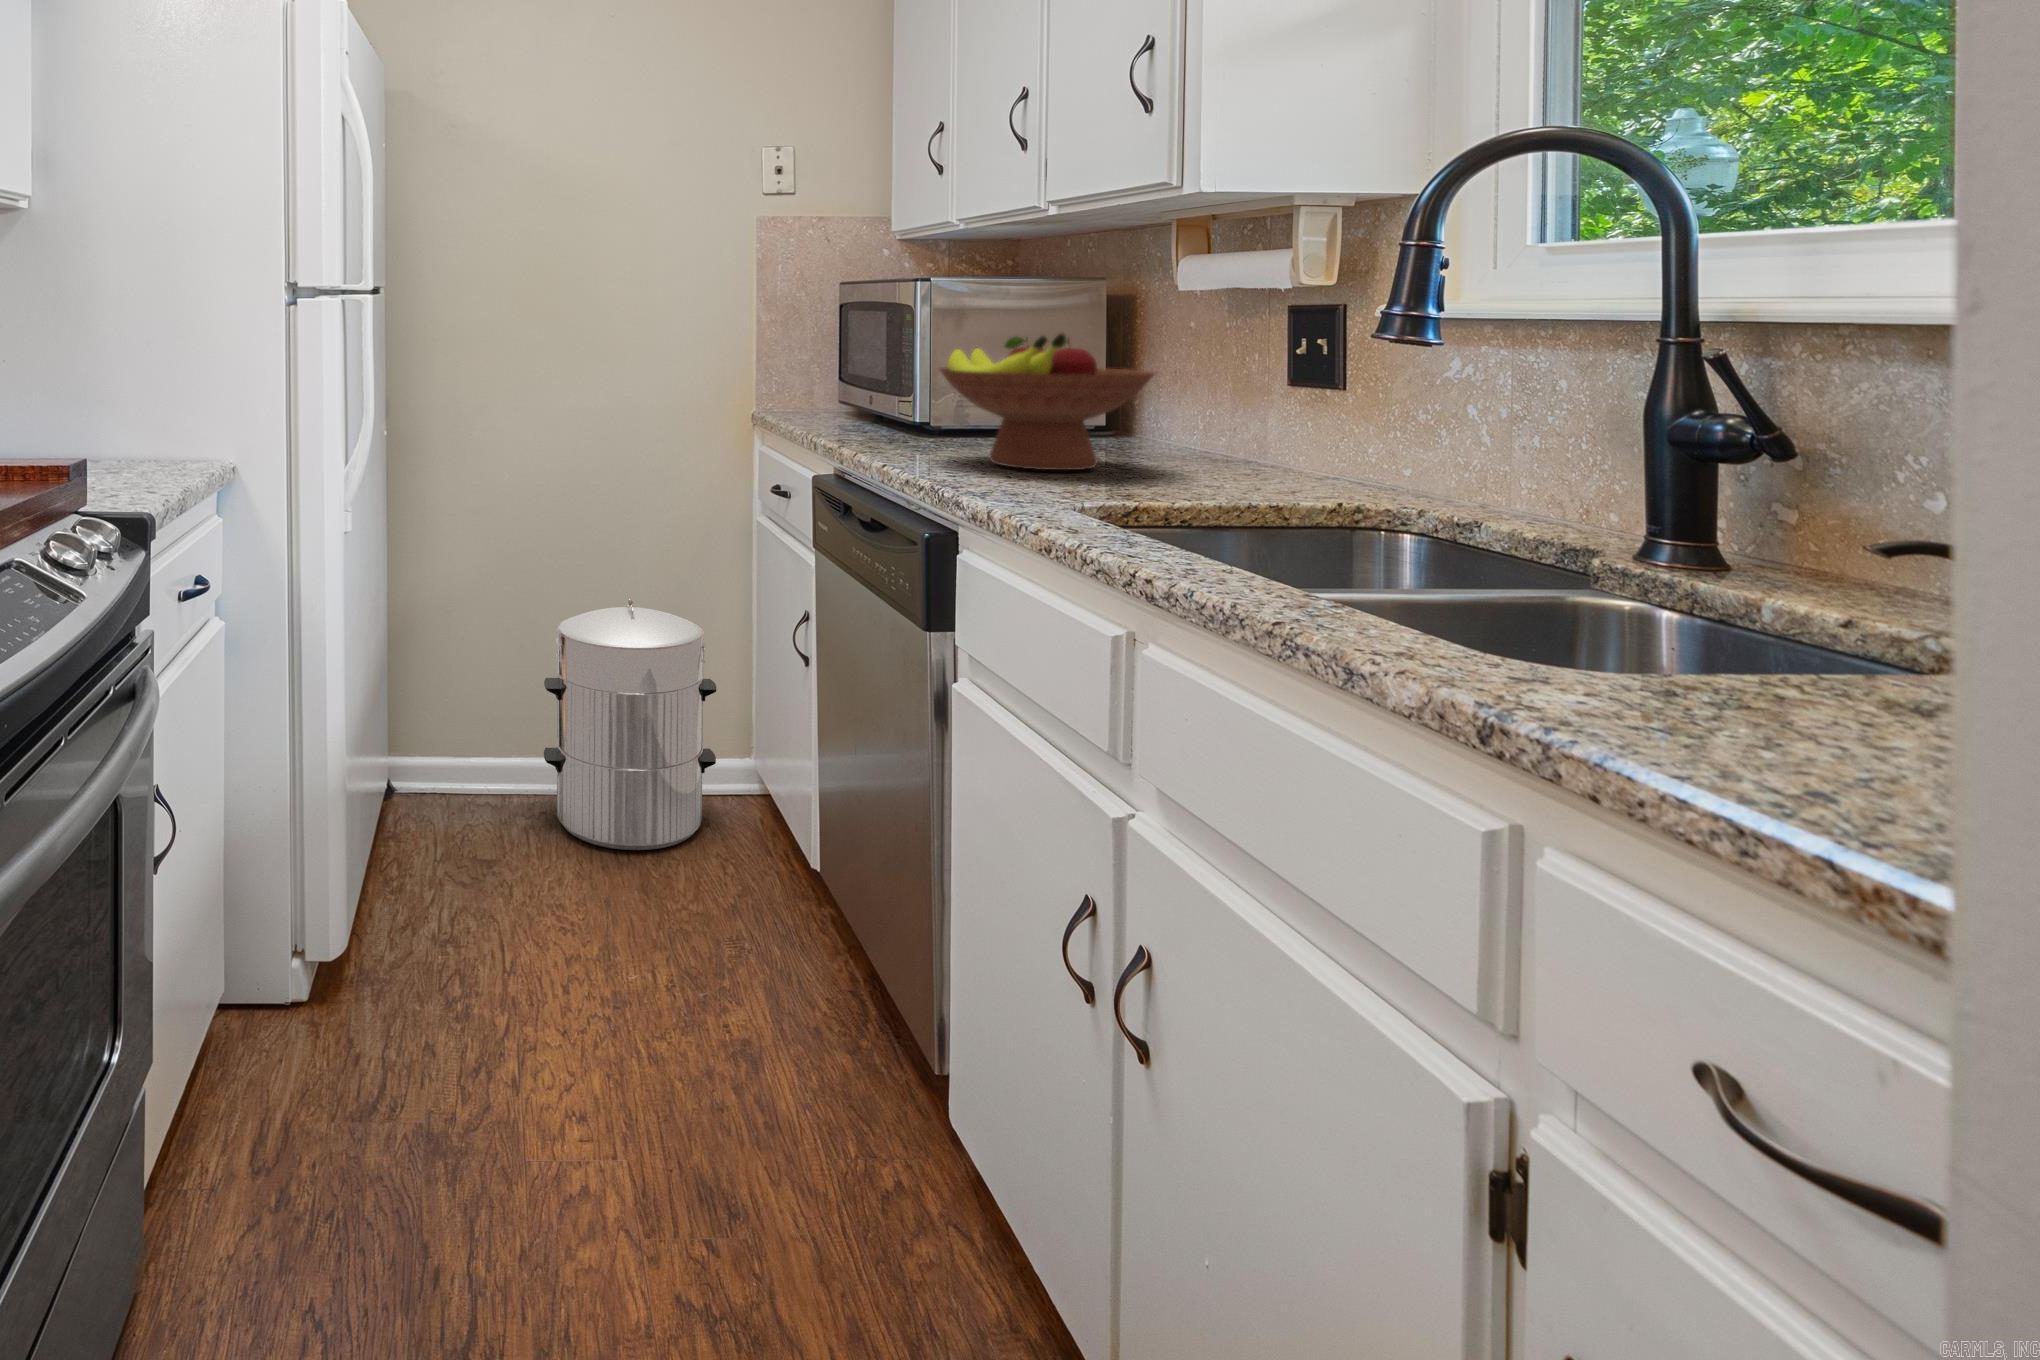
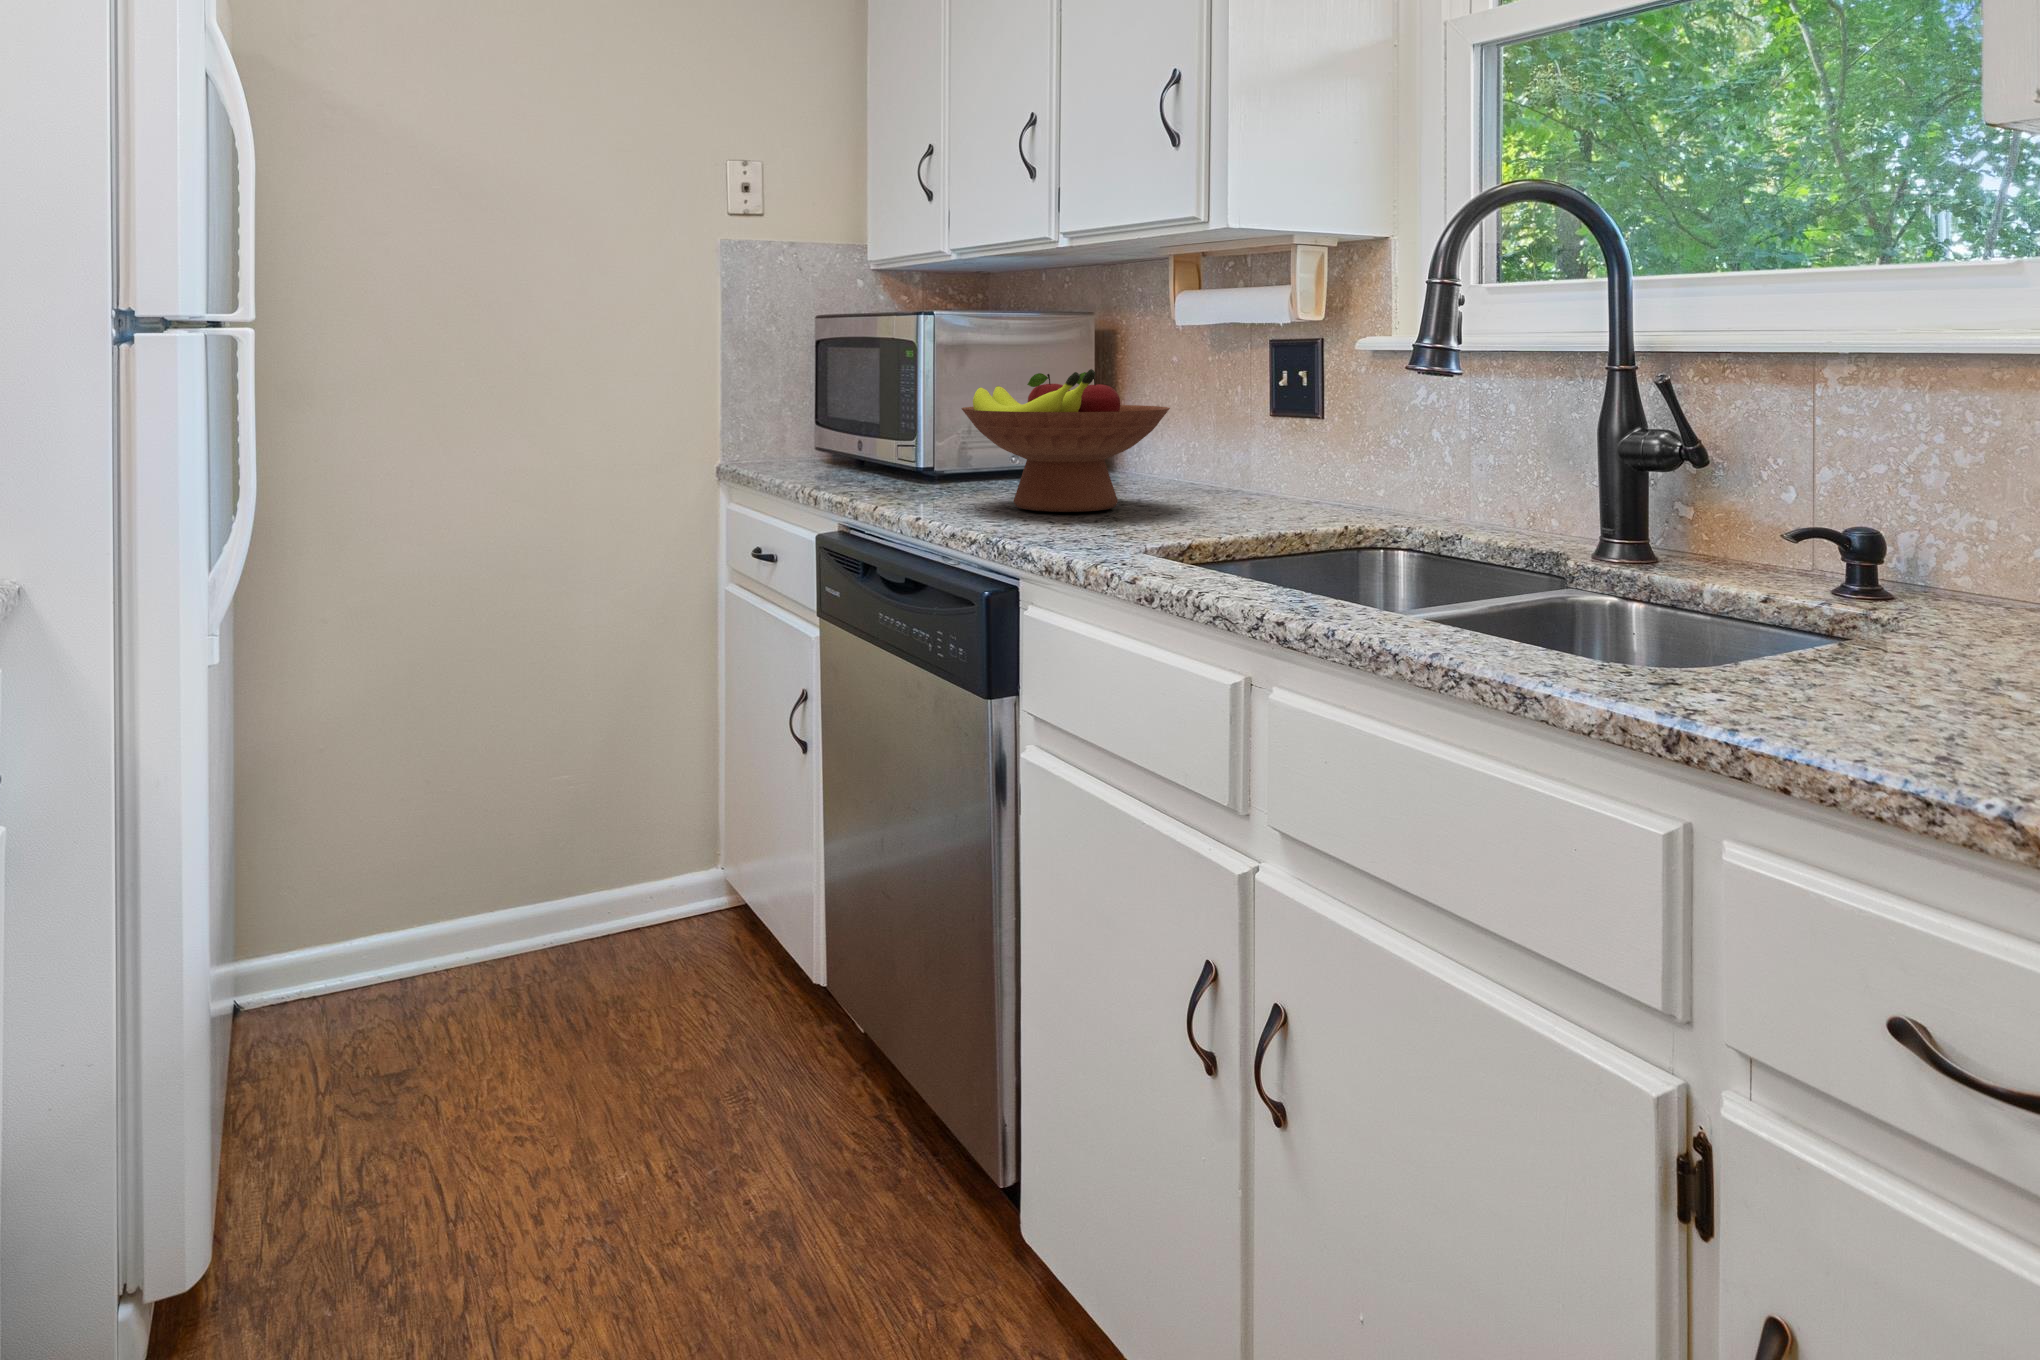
waste bin: present [544,599,716,850] -> none [466,698,685,1011]

